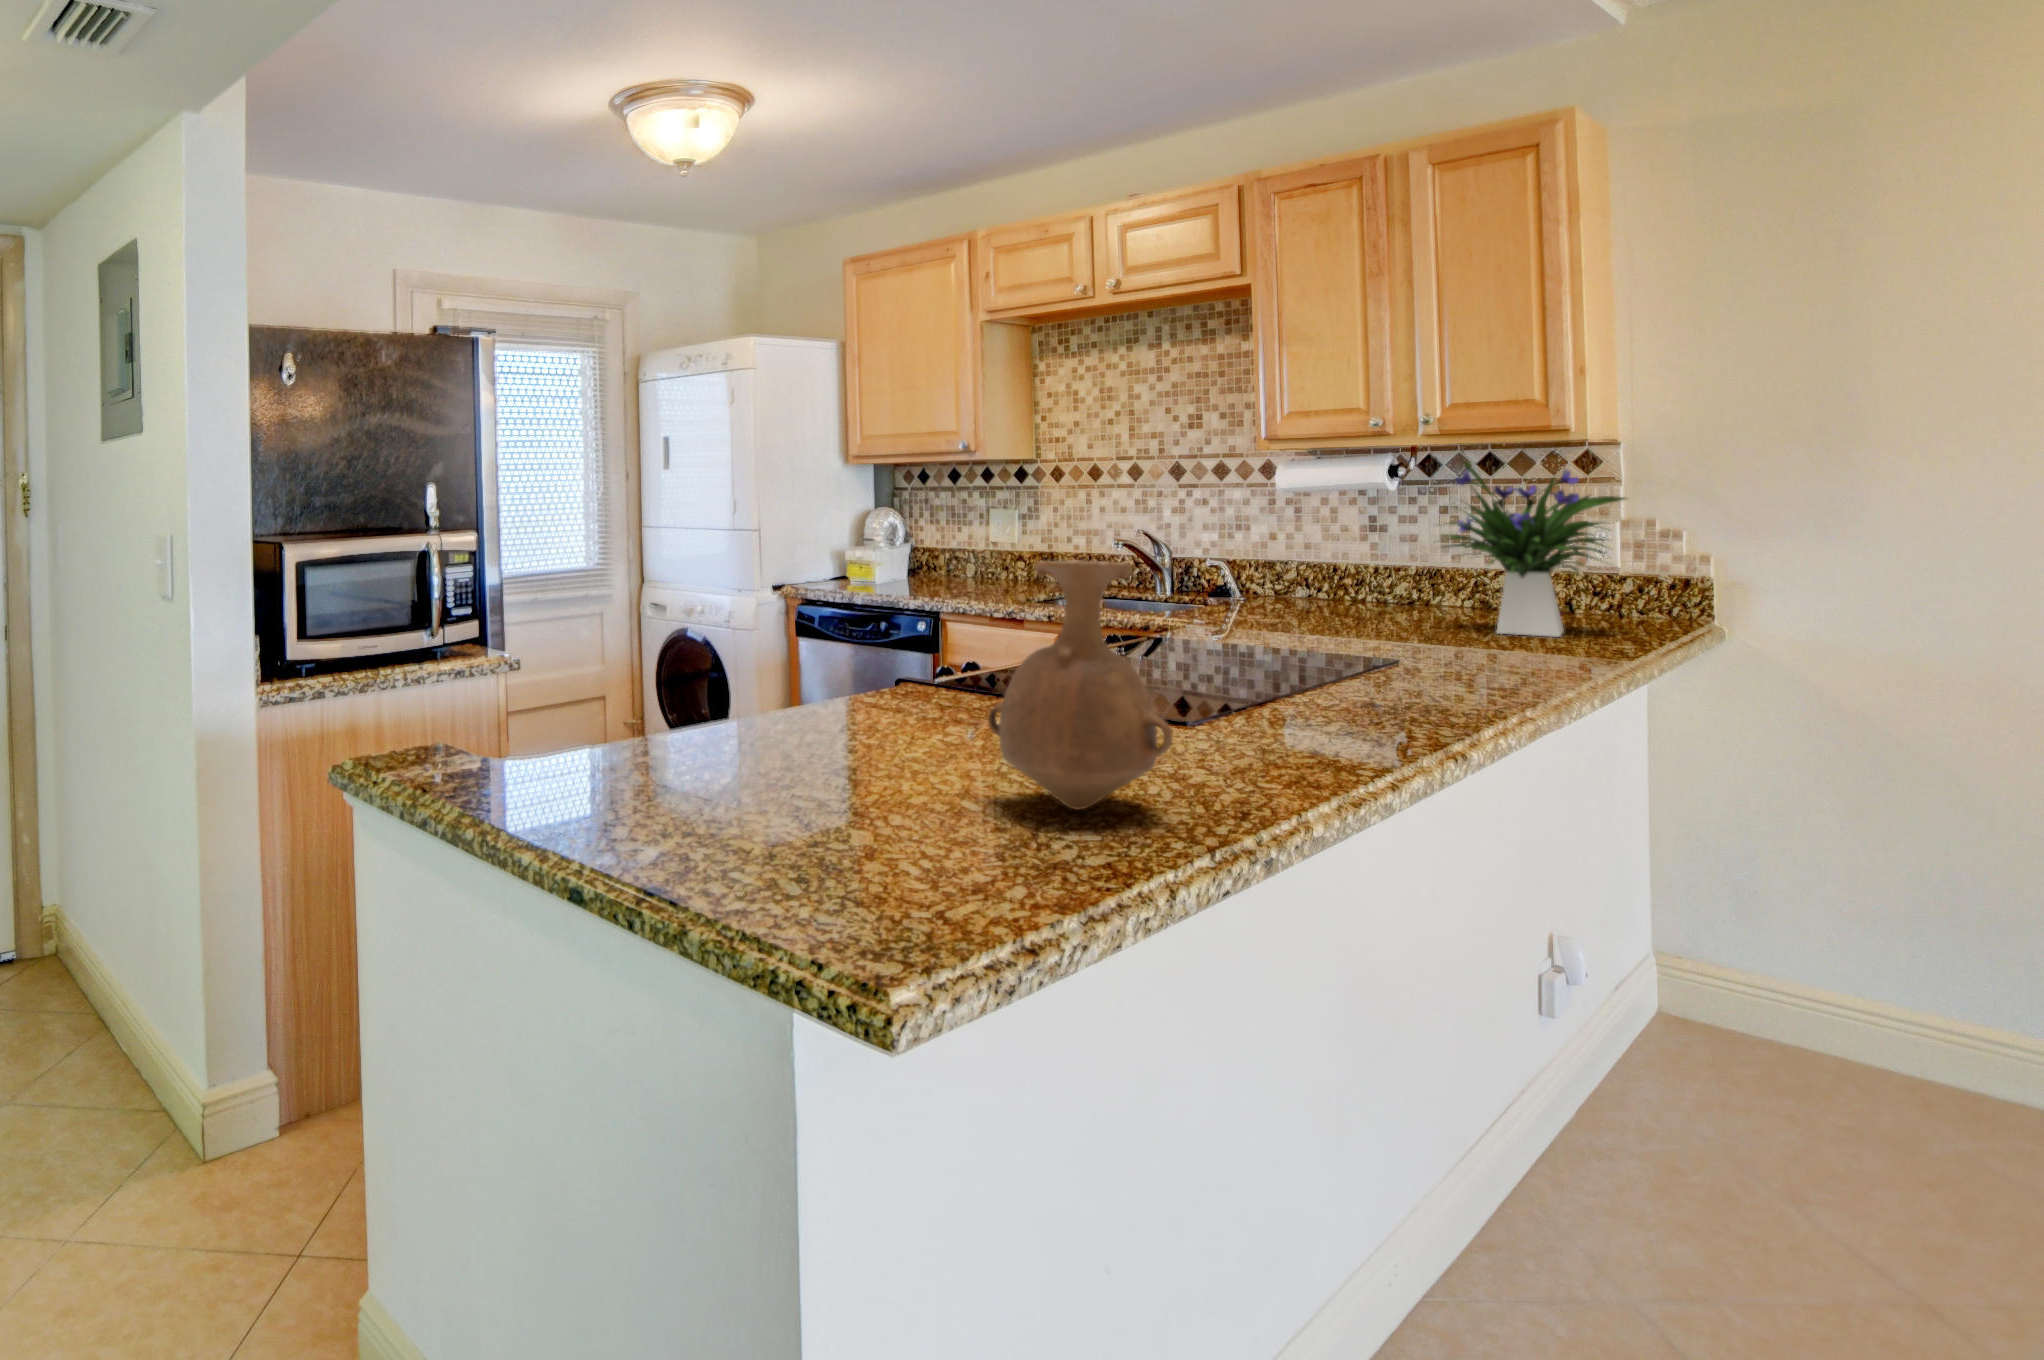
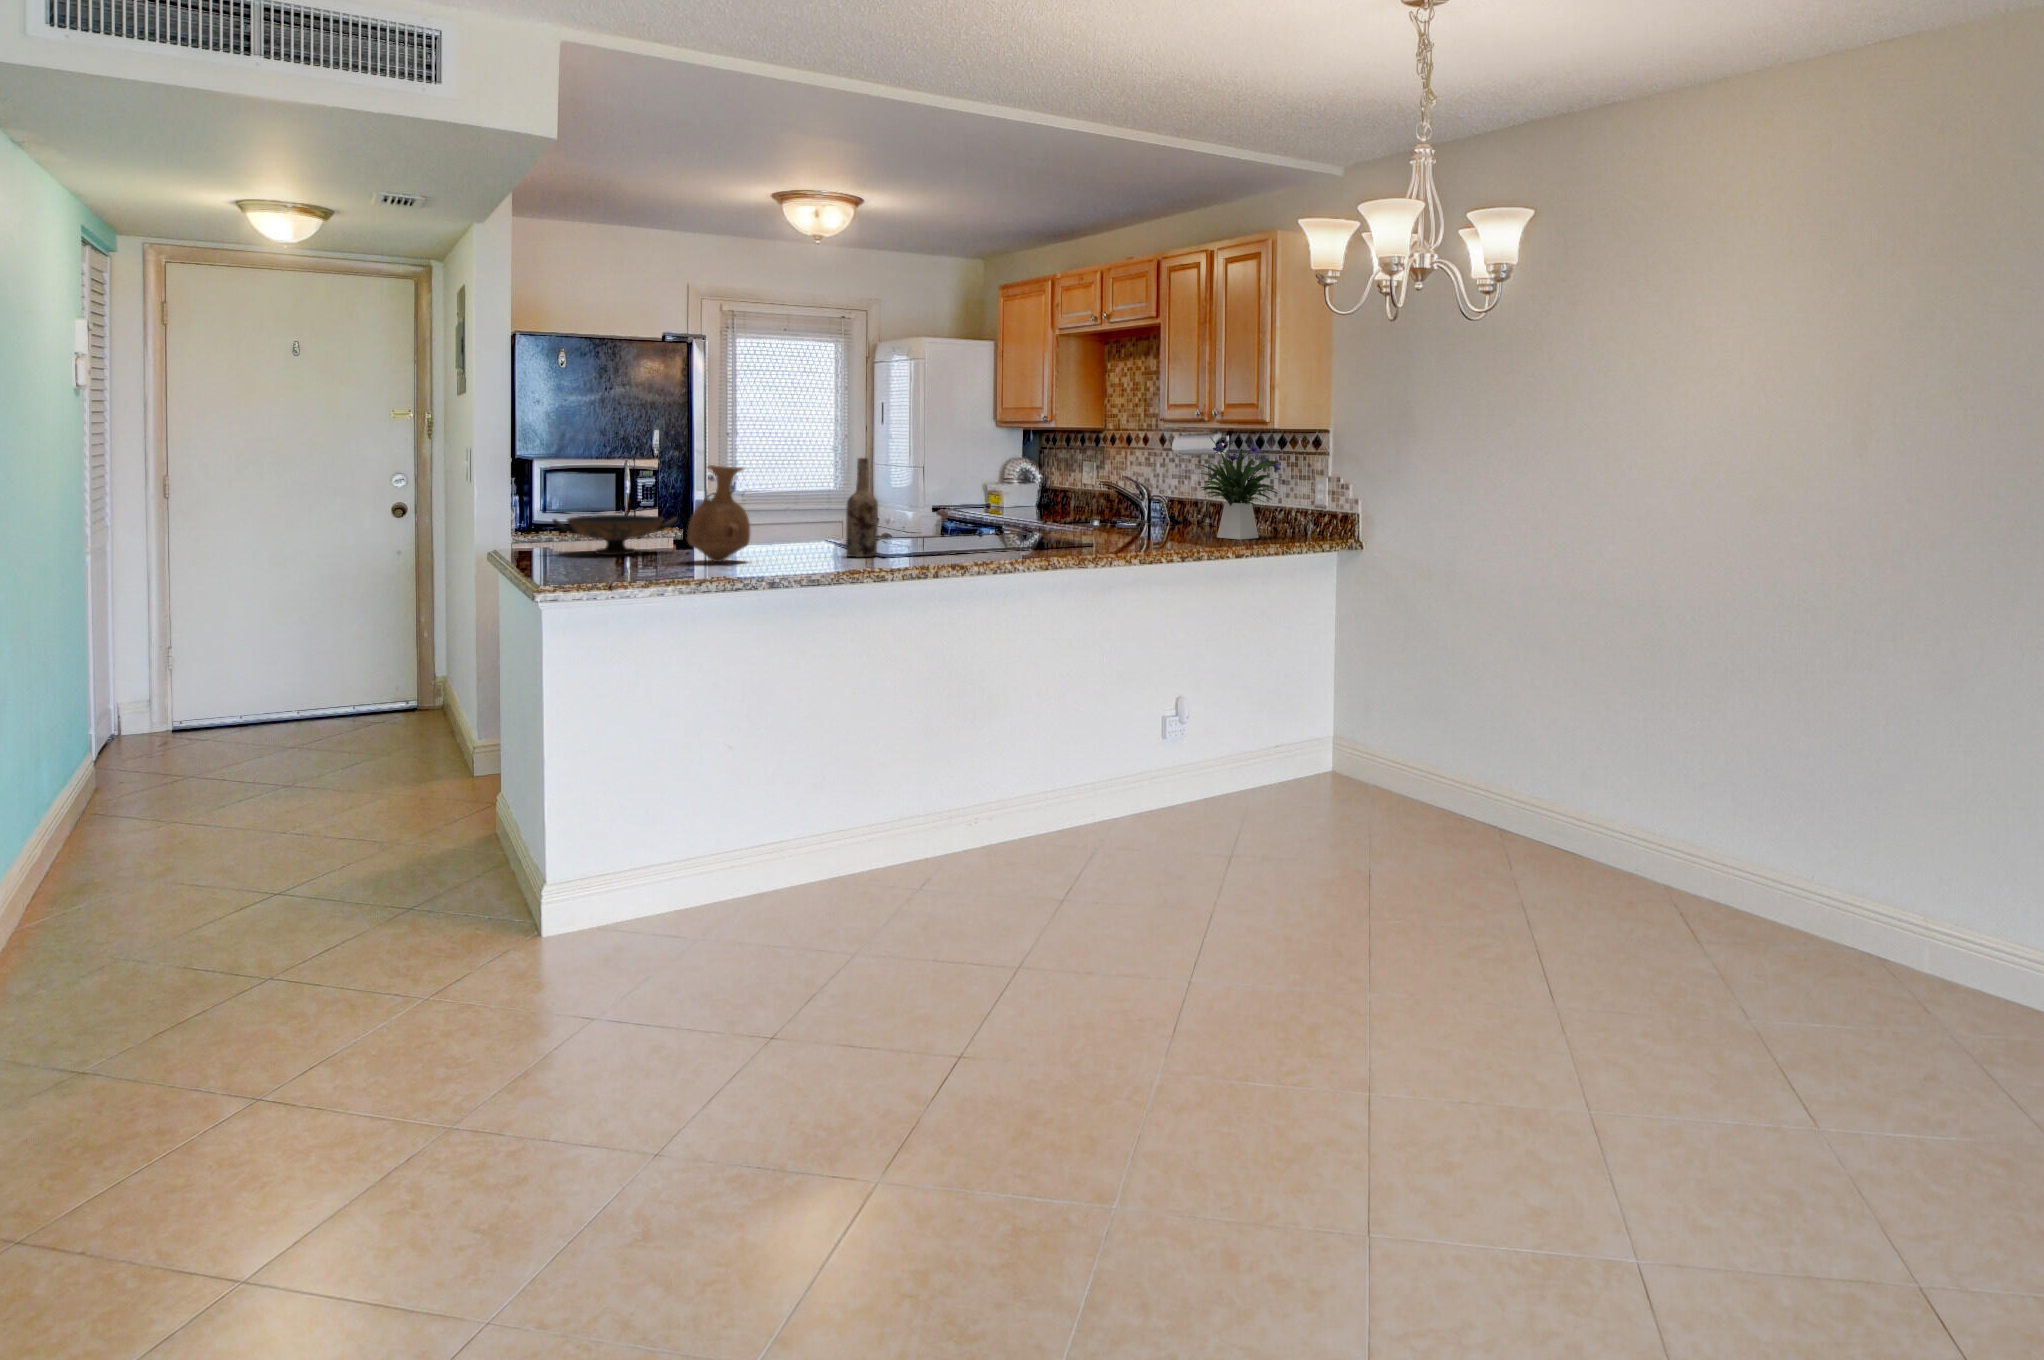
wine bottle: none [1218,523,1295,755] -> present [846,458,878,557]
decorative bowl: none [582,673,821,785] -> present [553,515,677,555]

